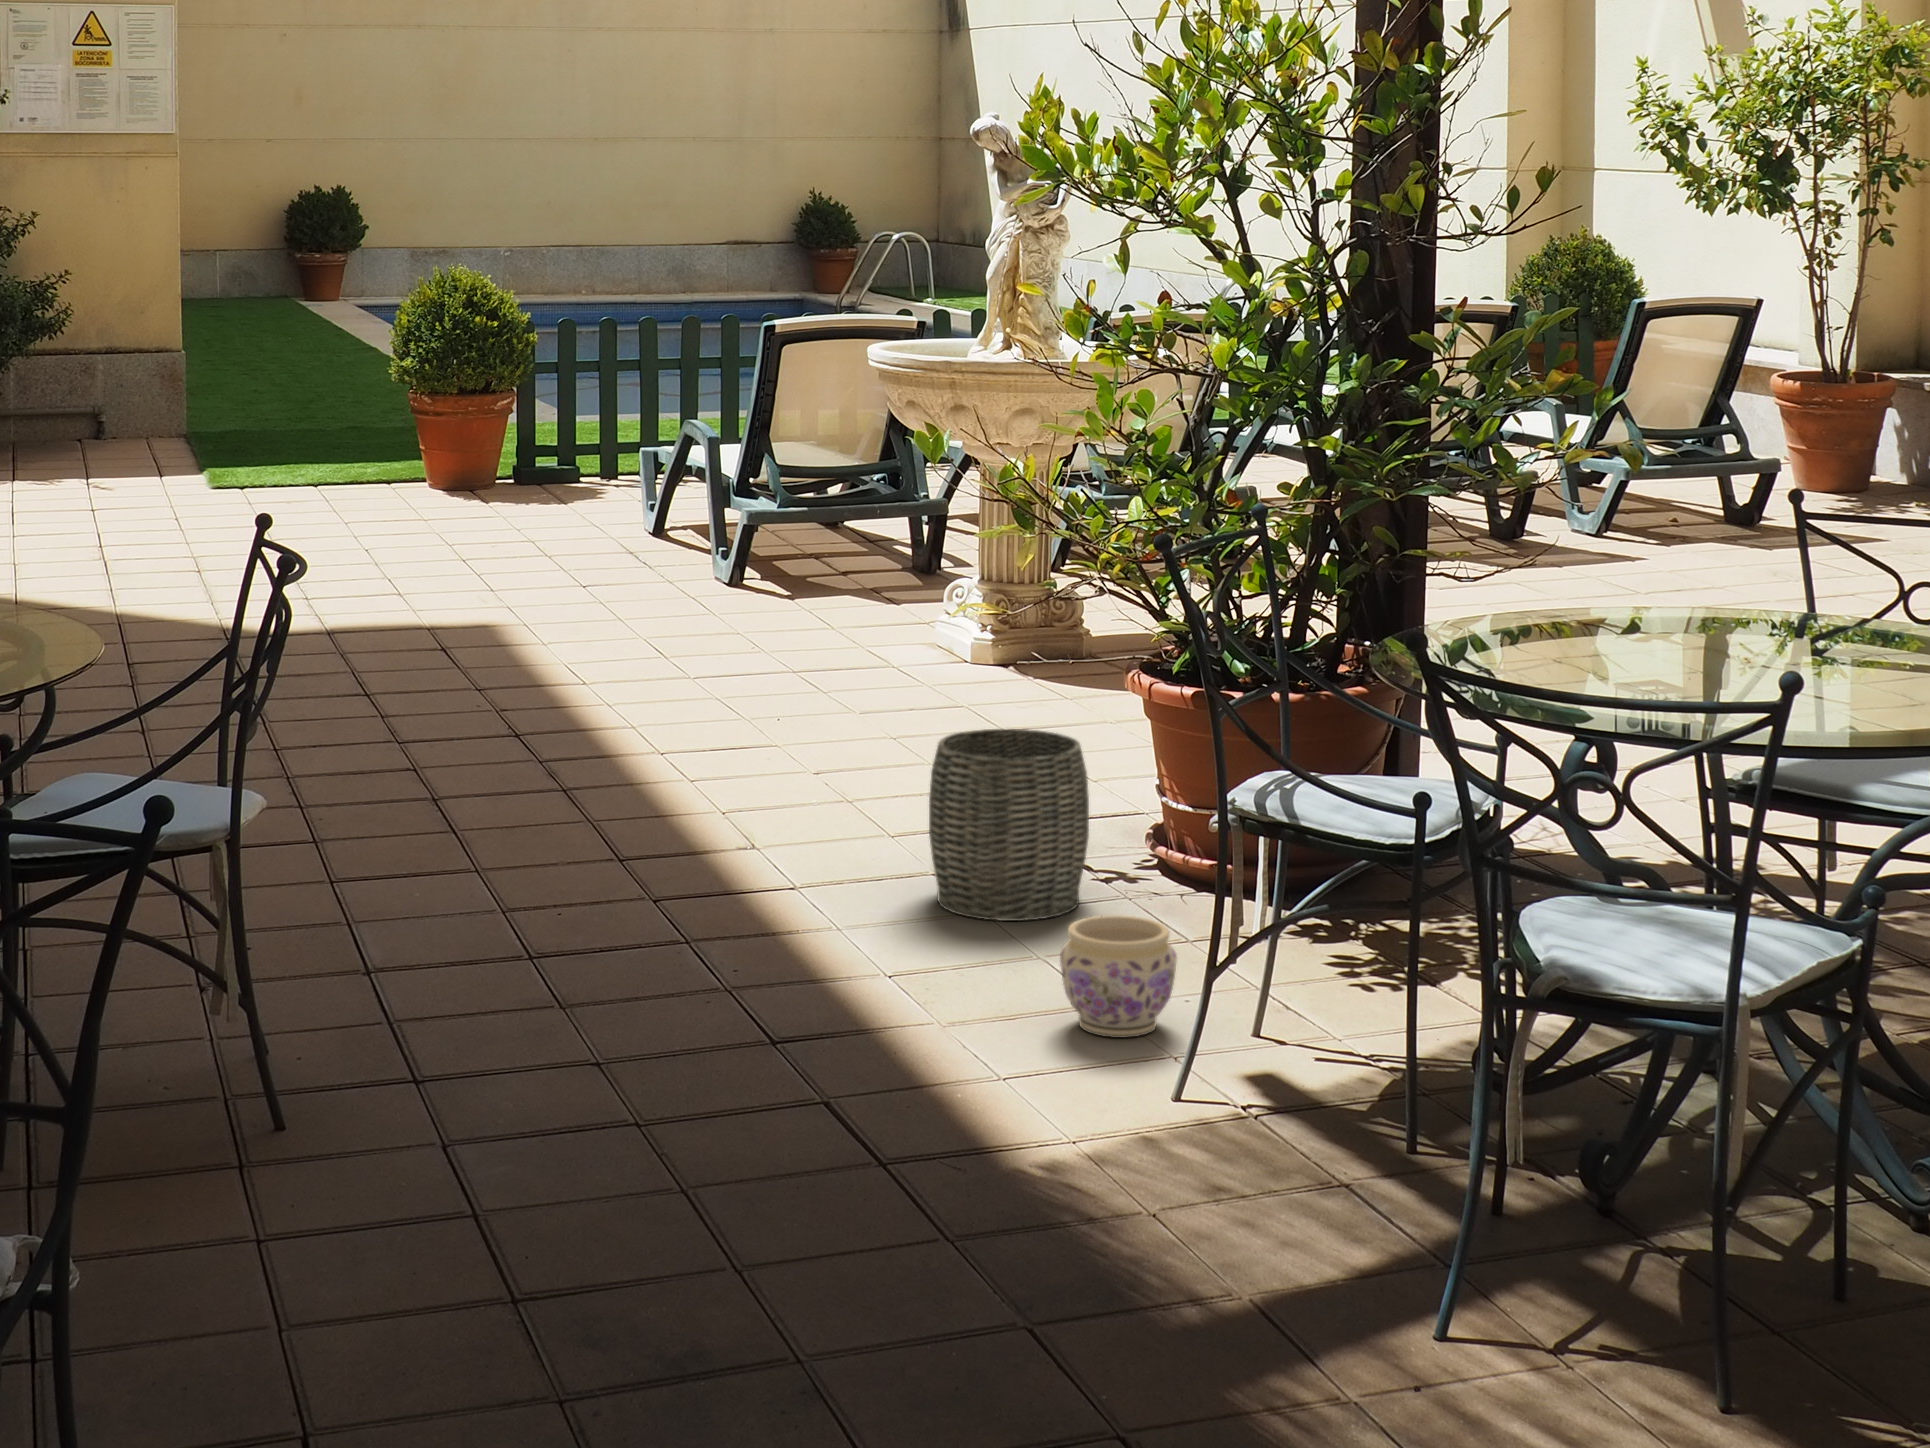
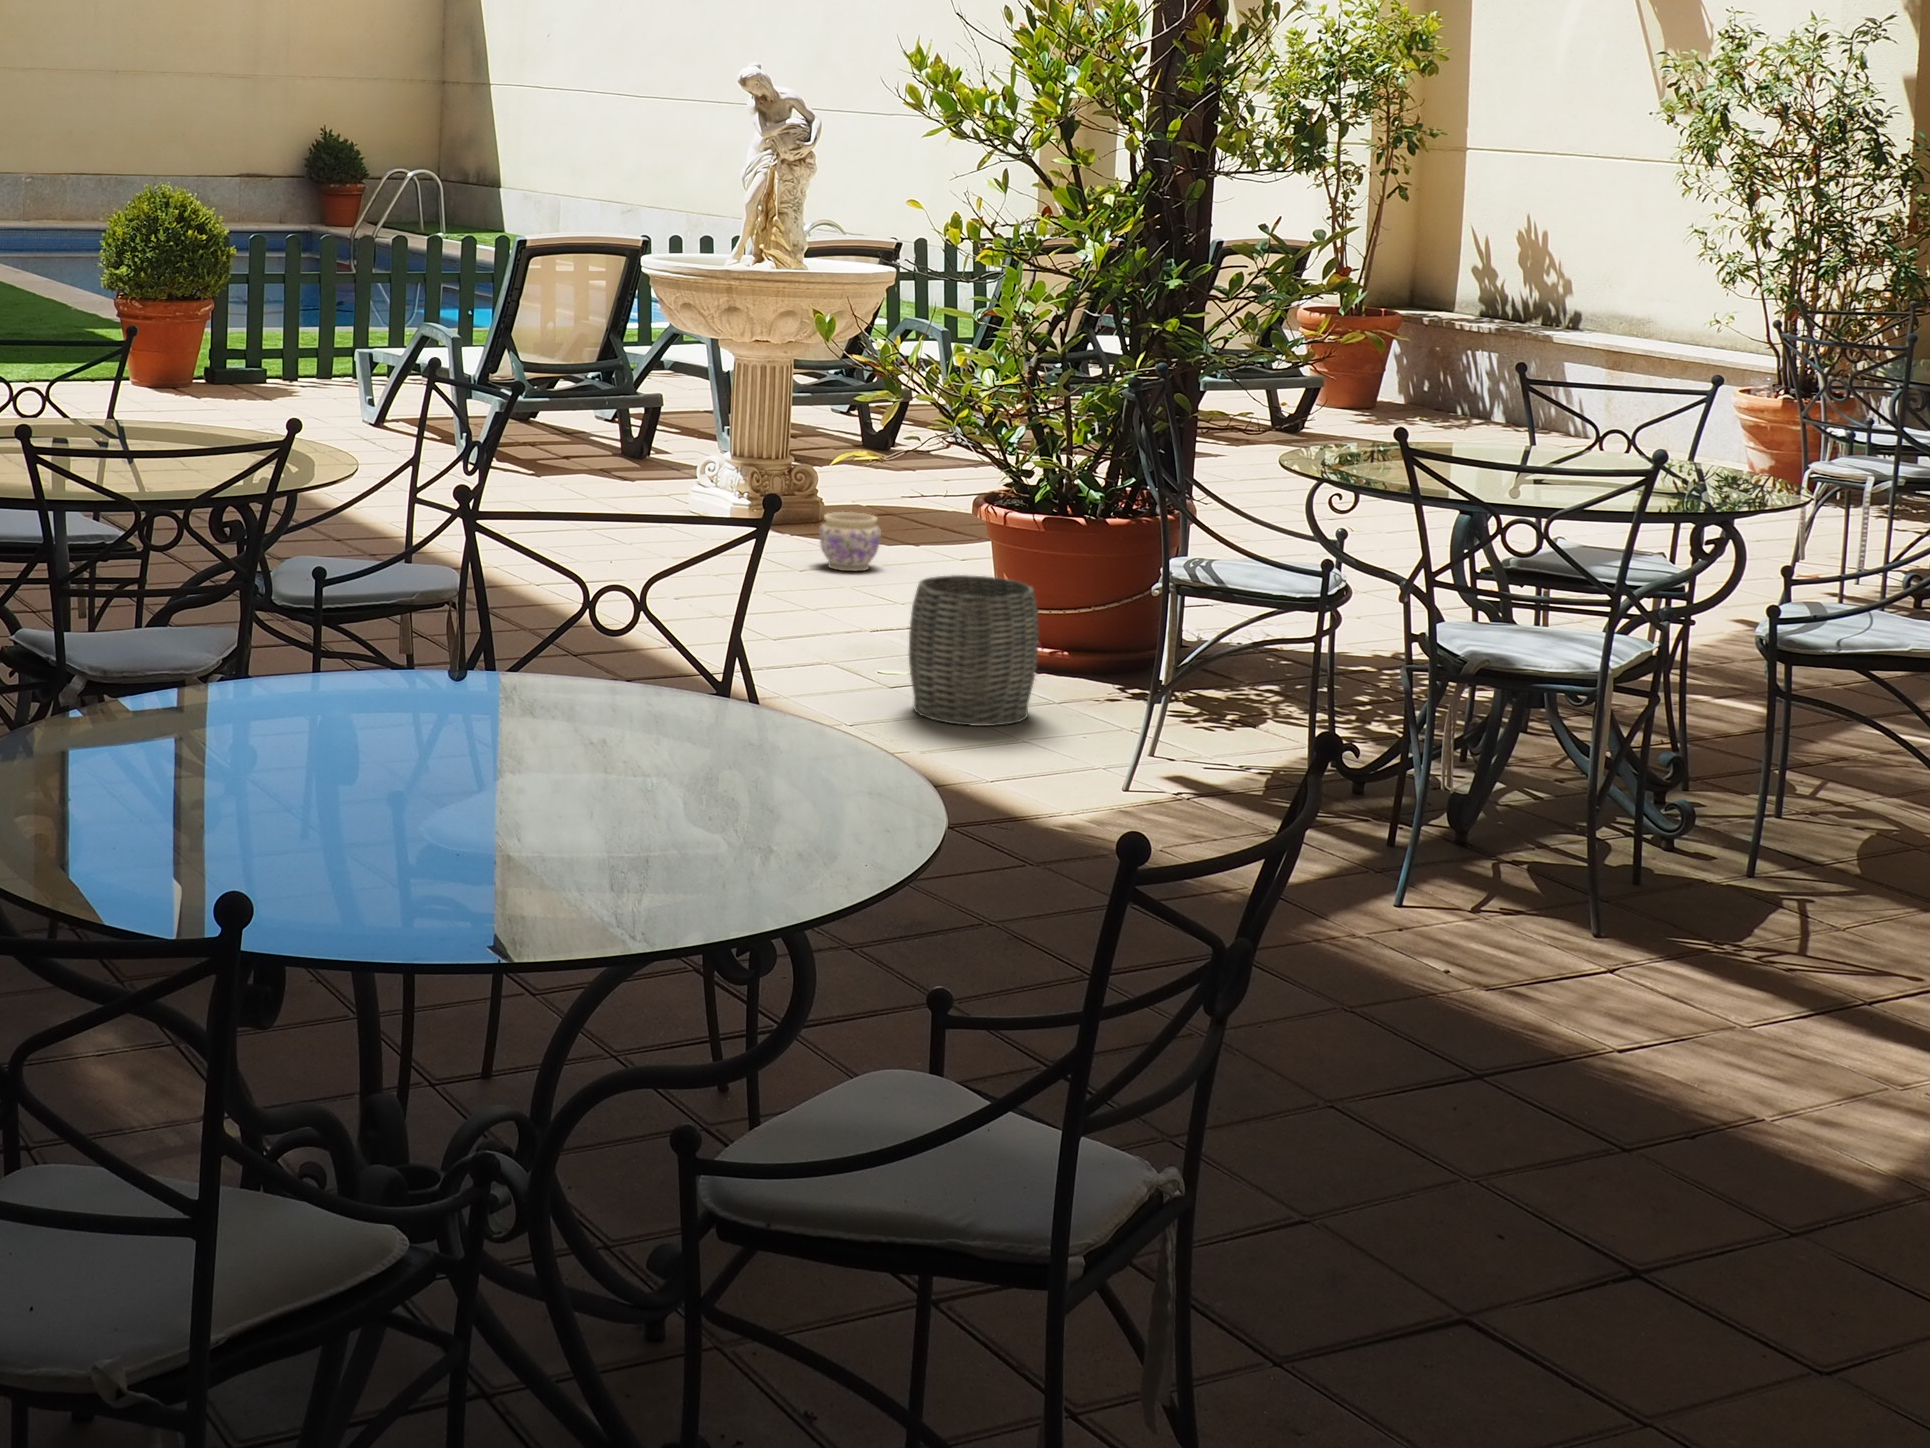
planter: present [1060,915,1177,1038] -> present [819,512,881,571]

